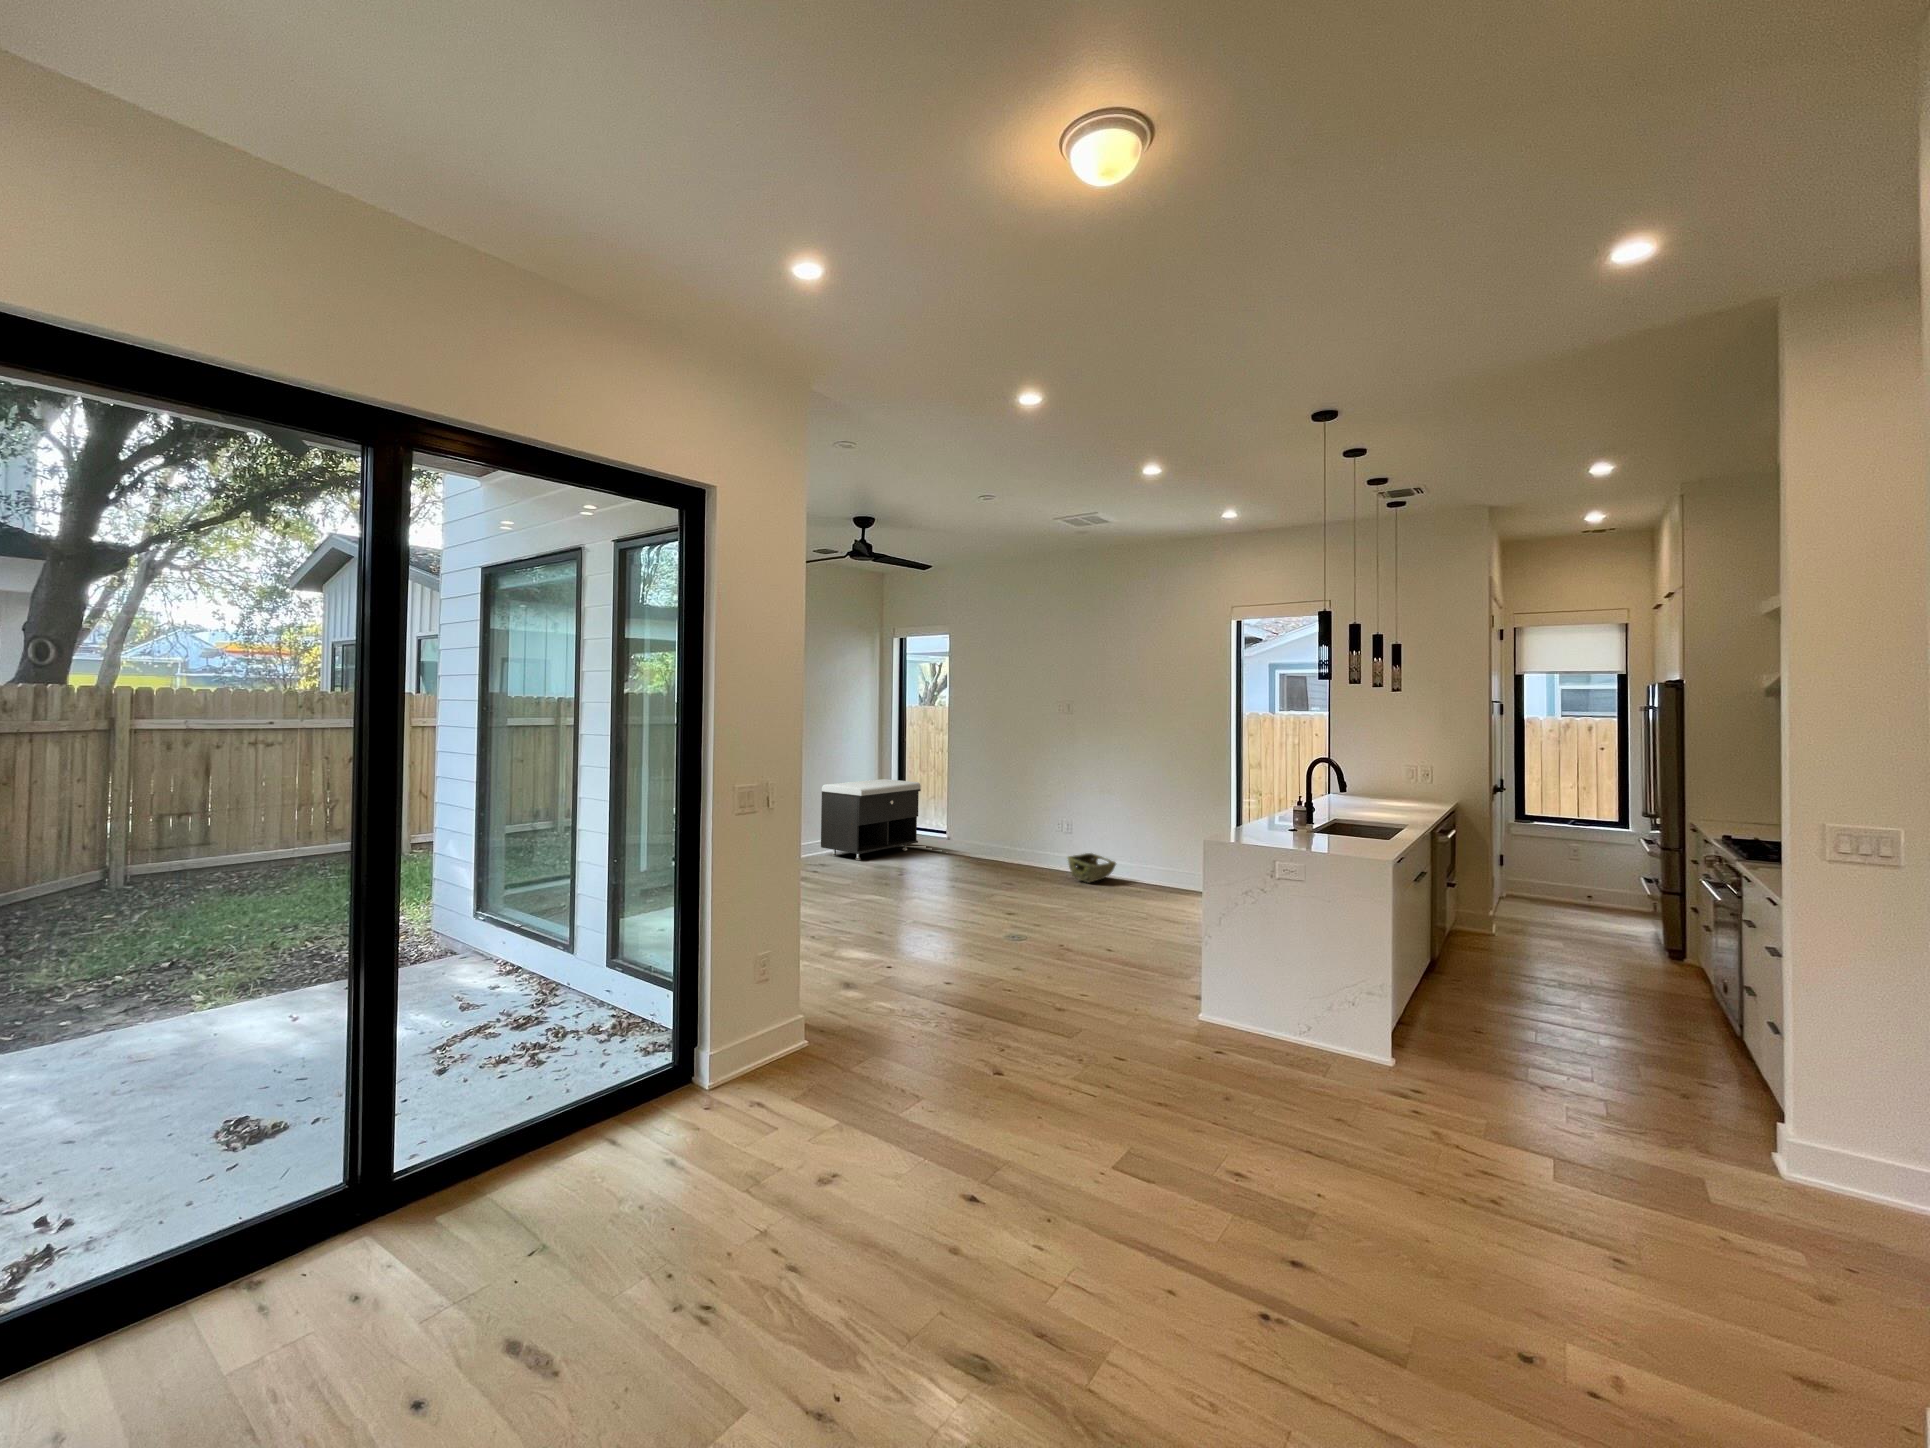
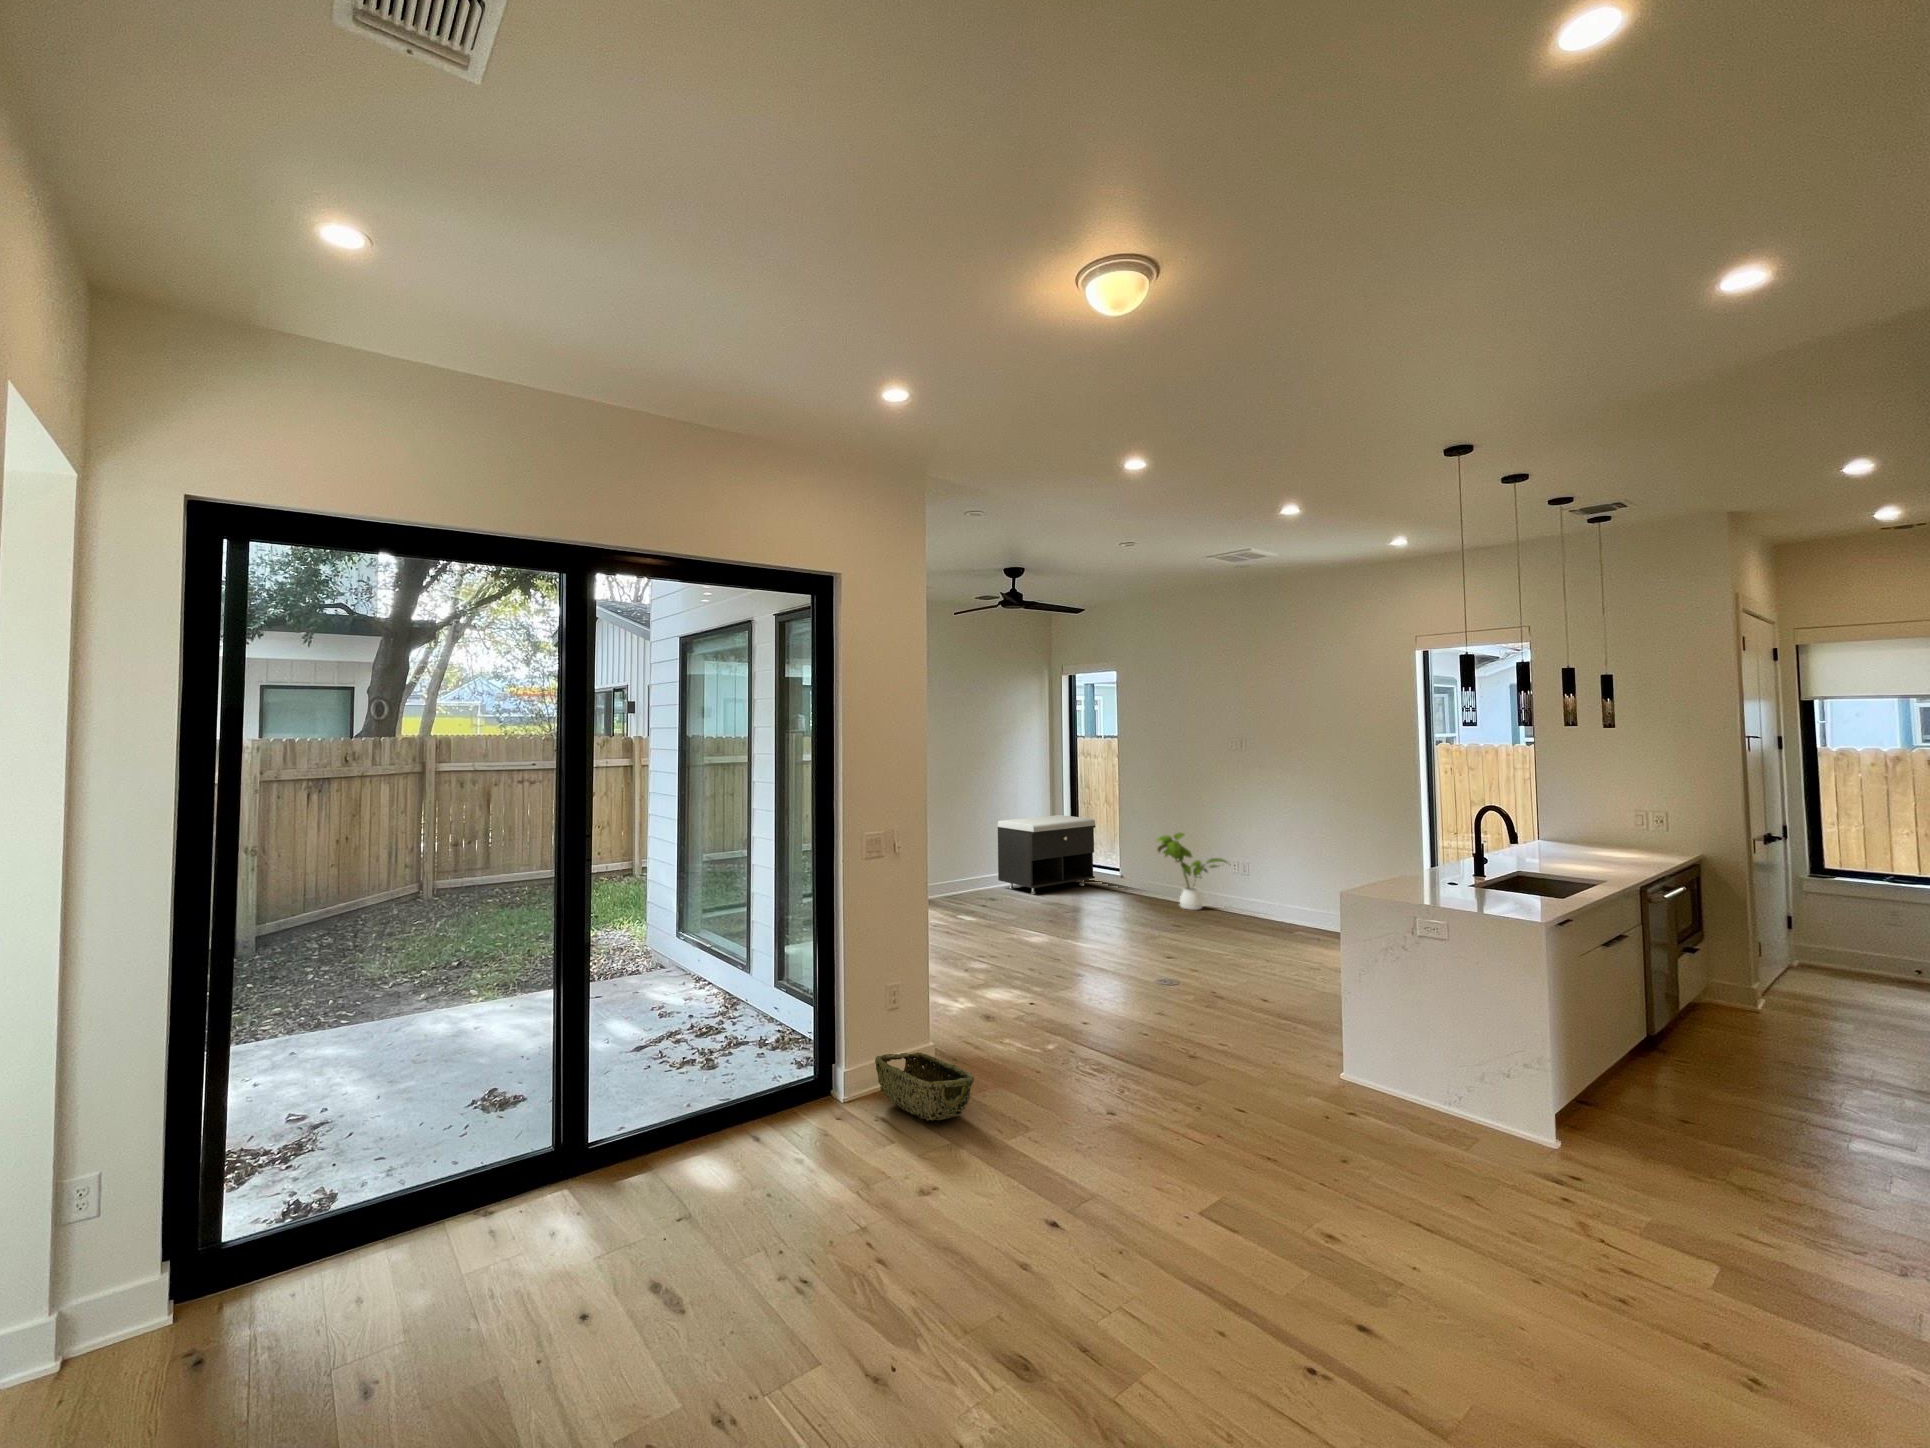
house plant: none [984,794,1056,870] -> present [1157,833,1227,910]
woven basket: present [1068,853,1116,882] -> present [875,1052,974,1121]

